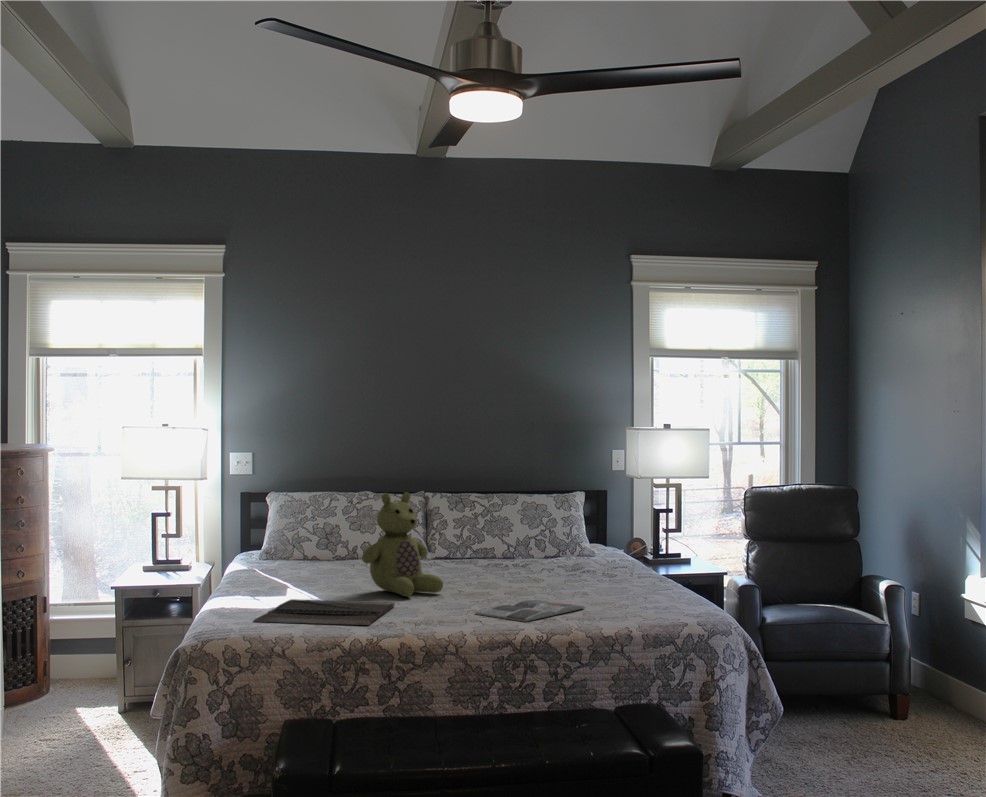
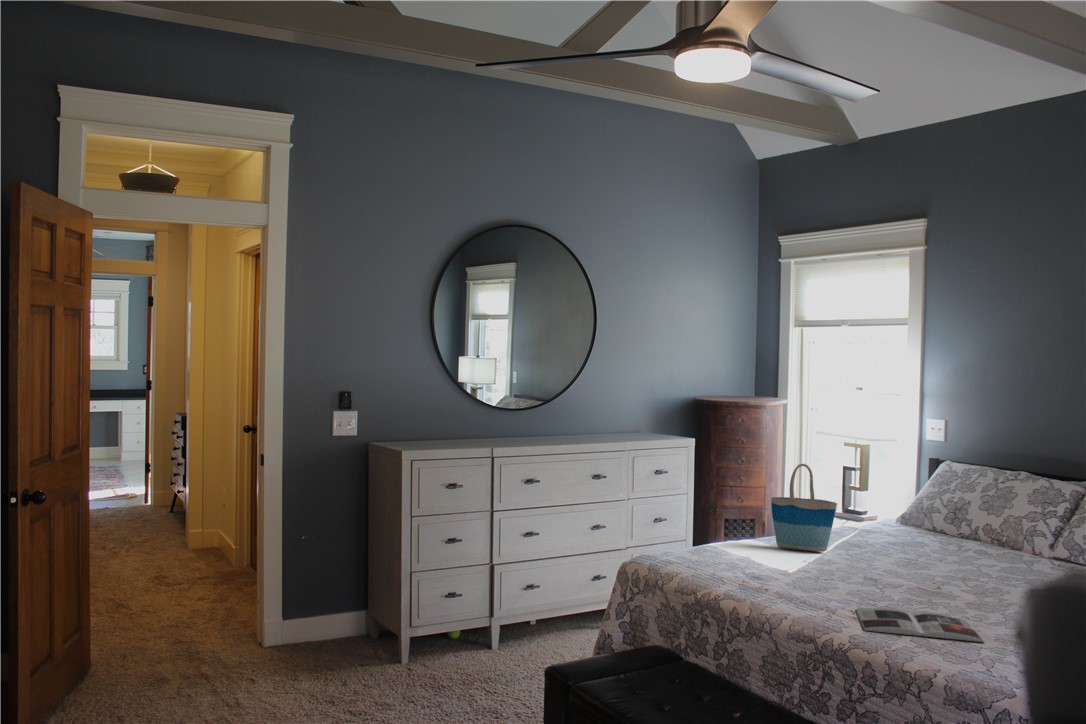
tote bag: none [253,492,316,593] -> present [771,464,837,552]
stuffed bear: present [362,492,443,597] -> none [845,477,931,585]
laptop: present [254,599,395,625] -> none [689,556,825,590]

